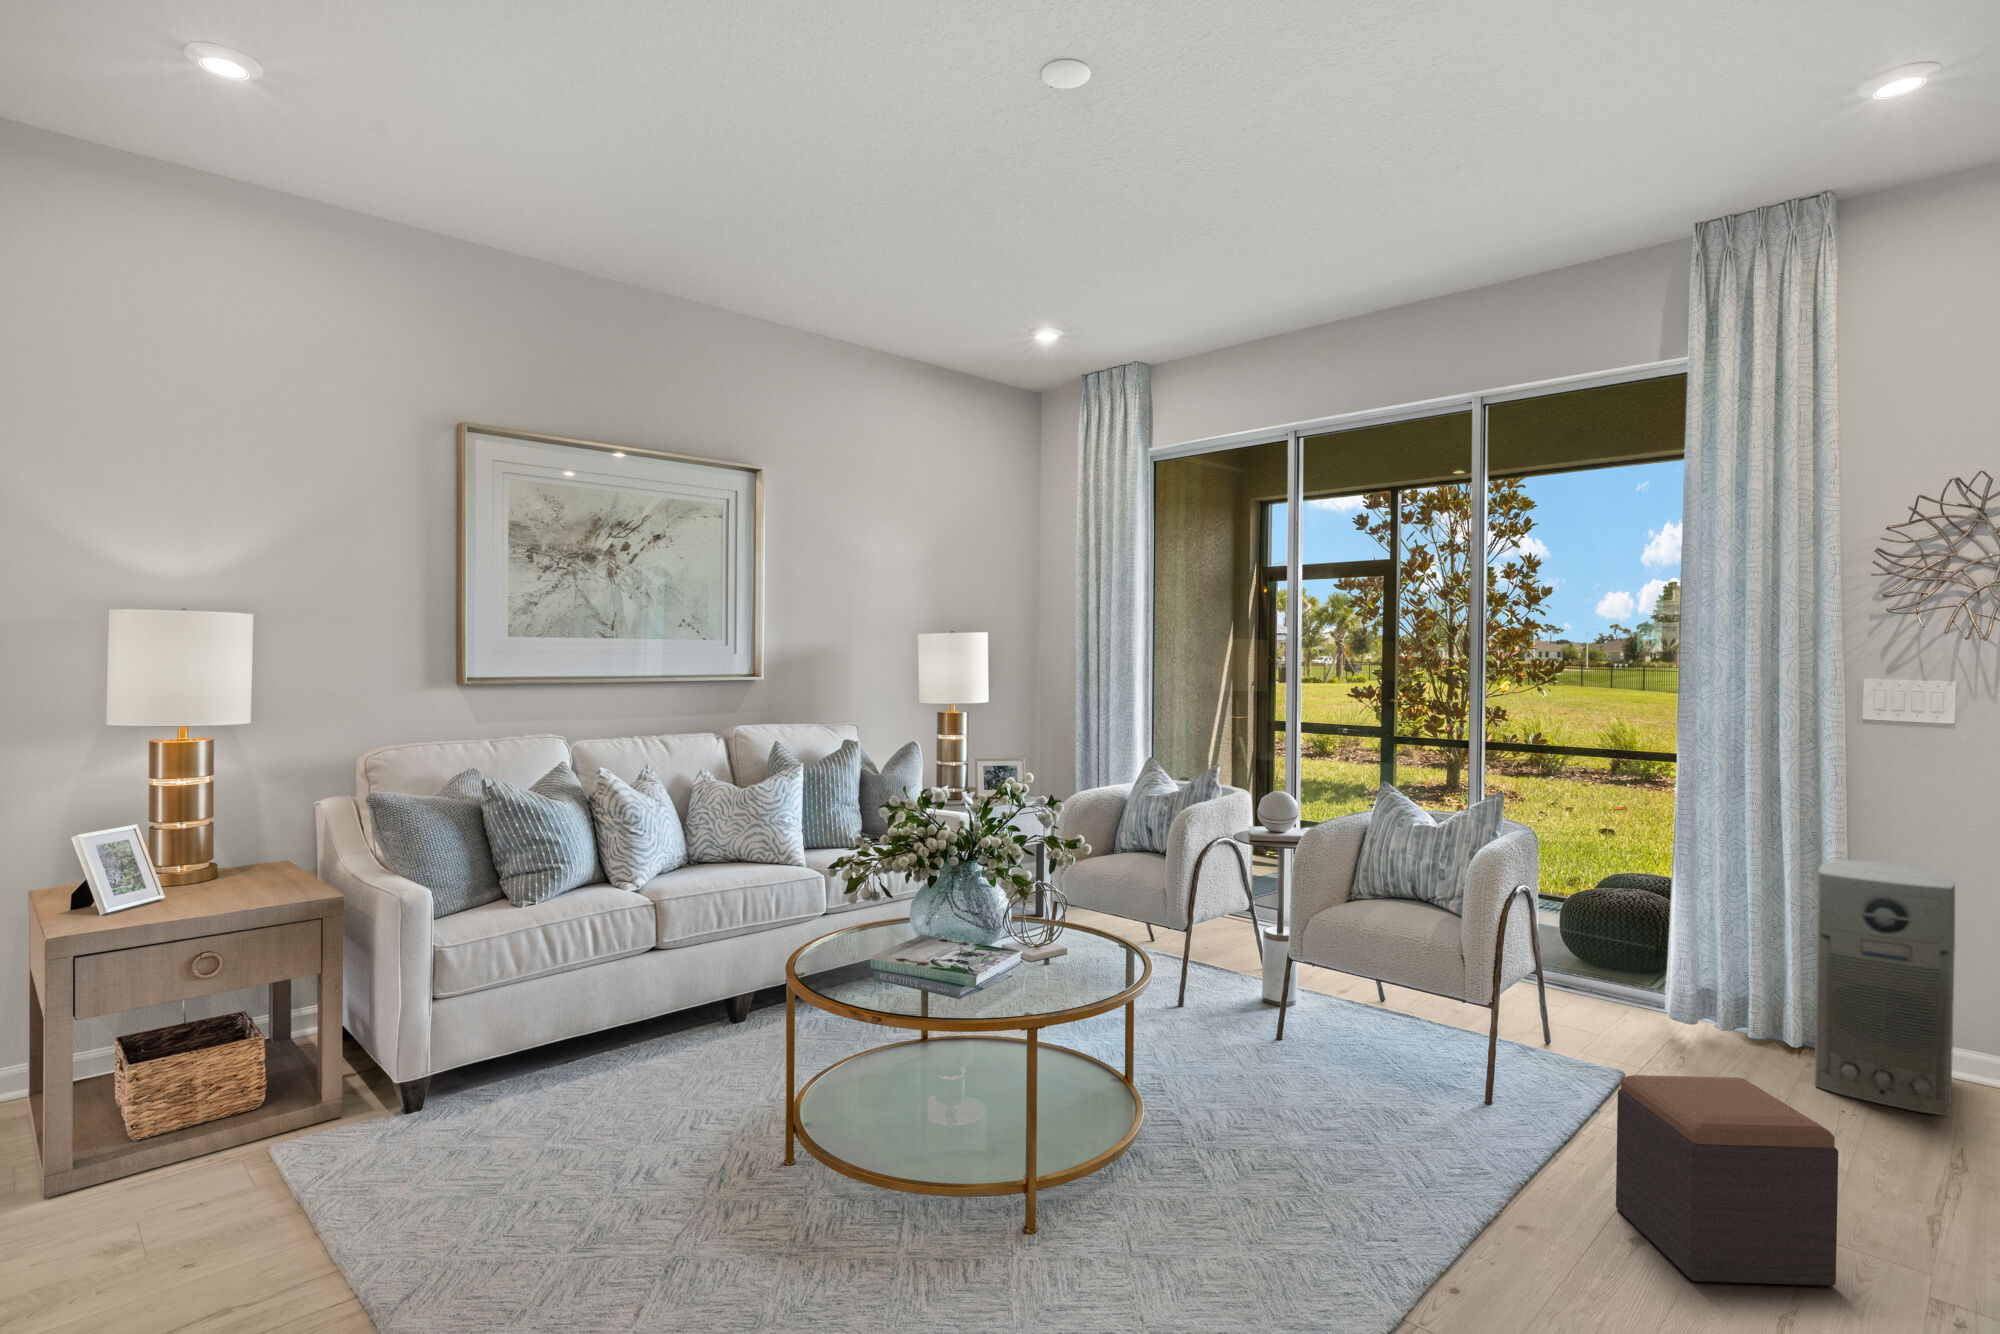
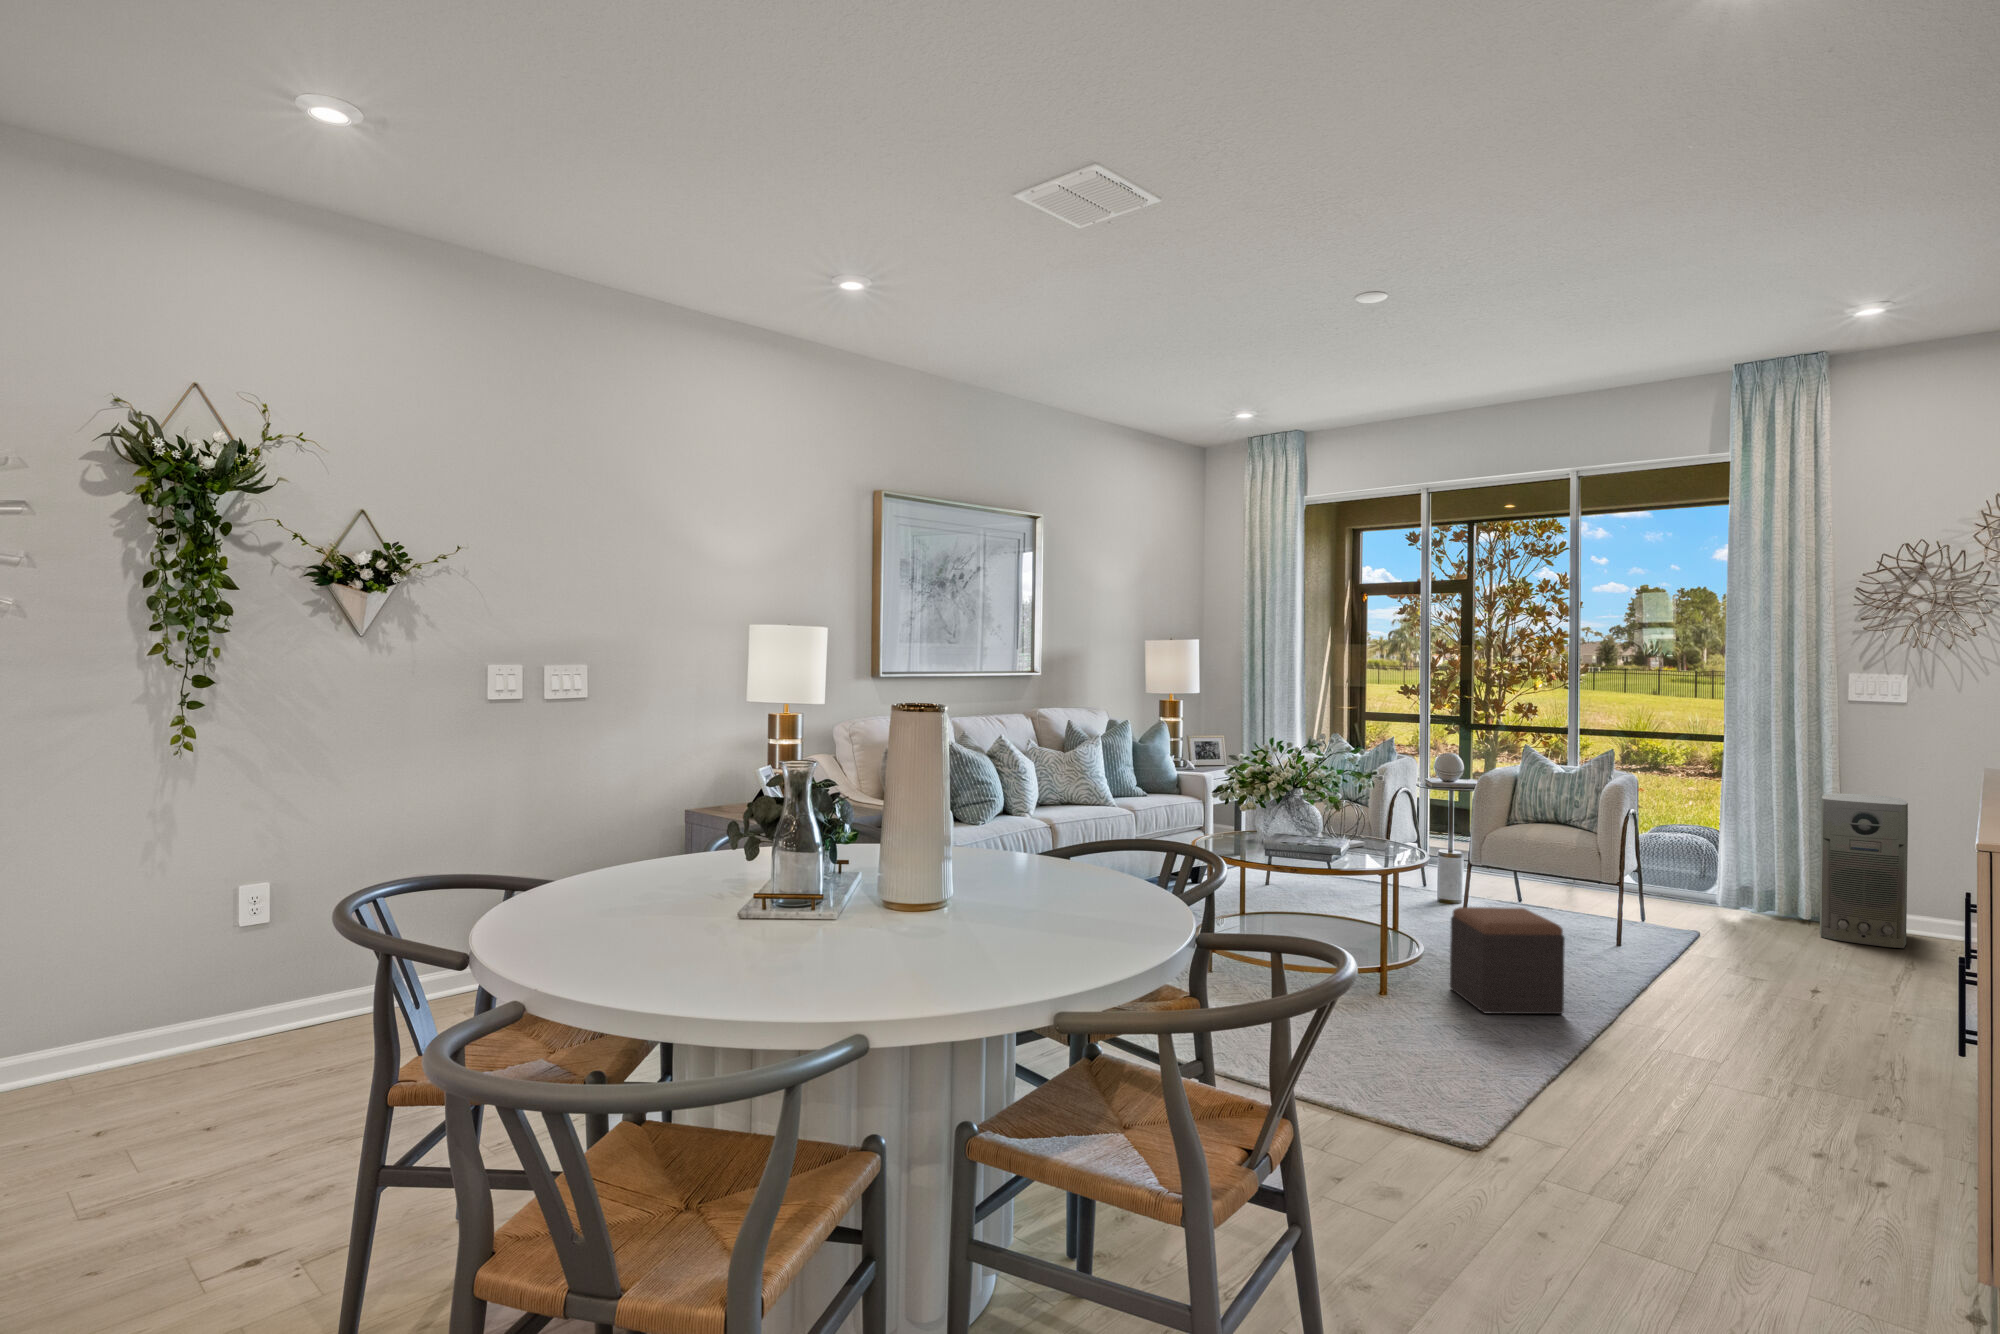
footstool: present [1616,1075,1838,1286] -> present [1450,907,1565,1014]

